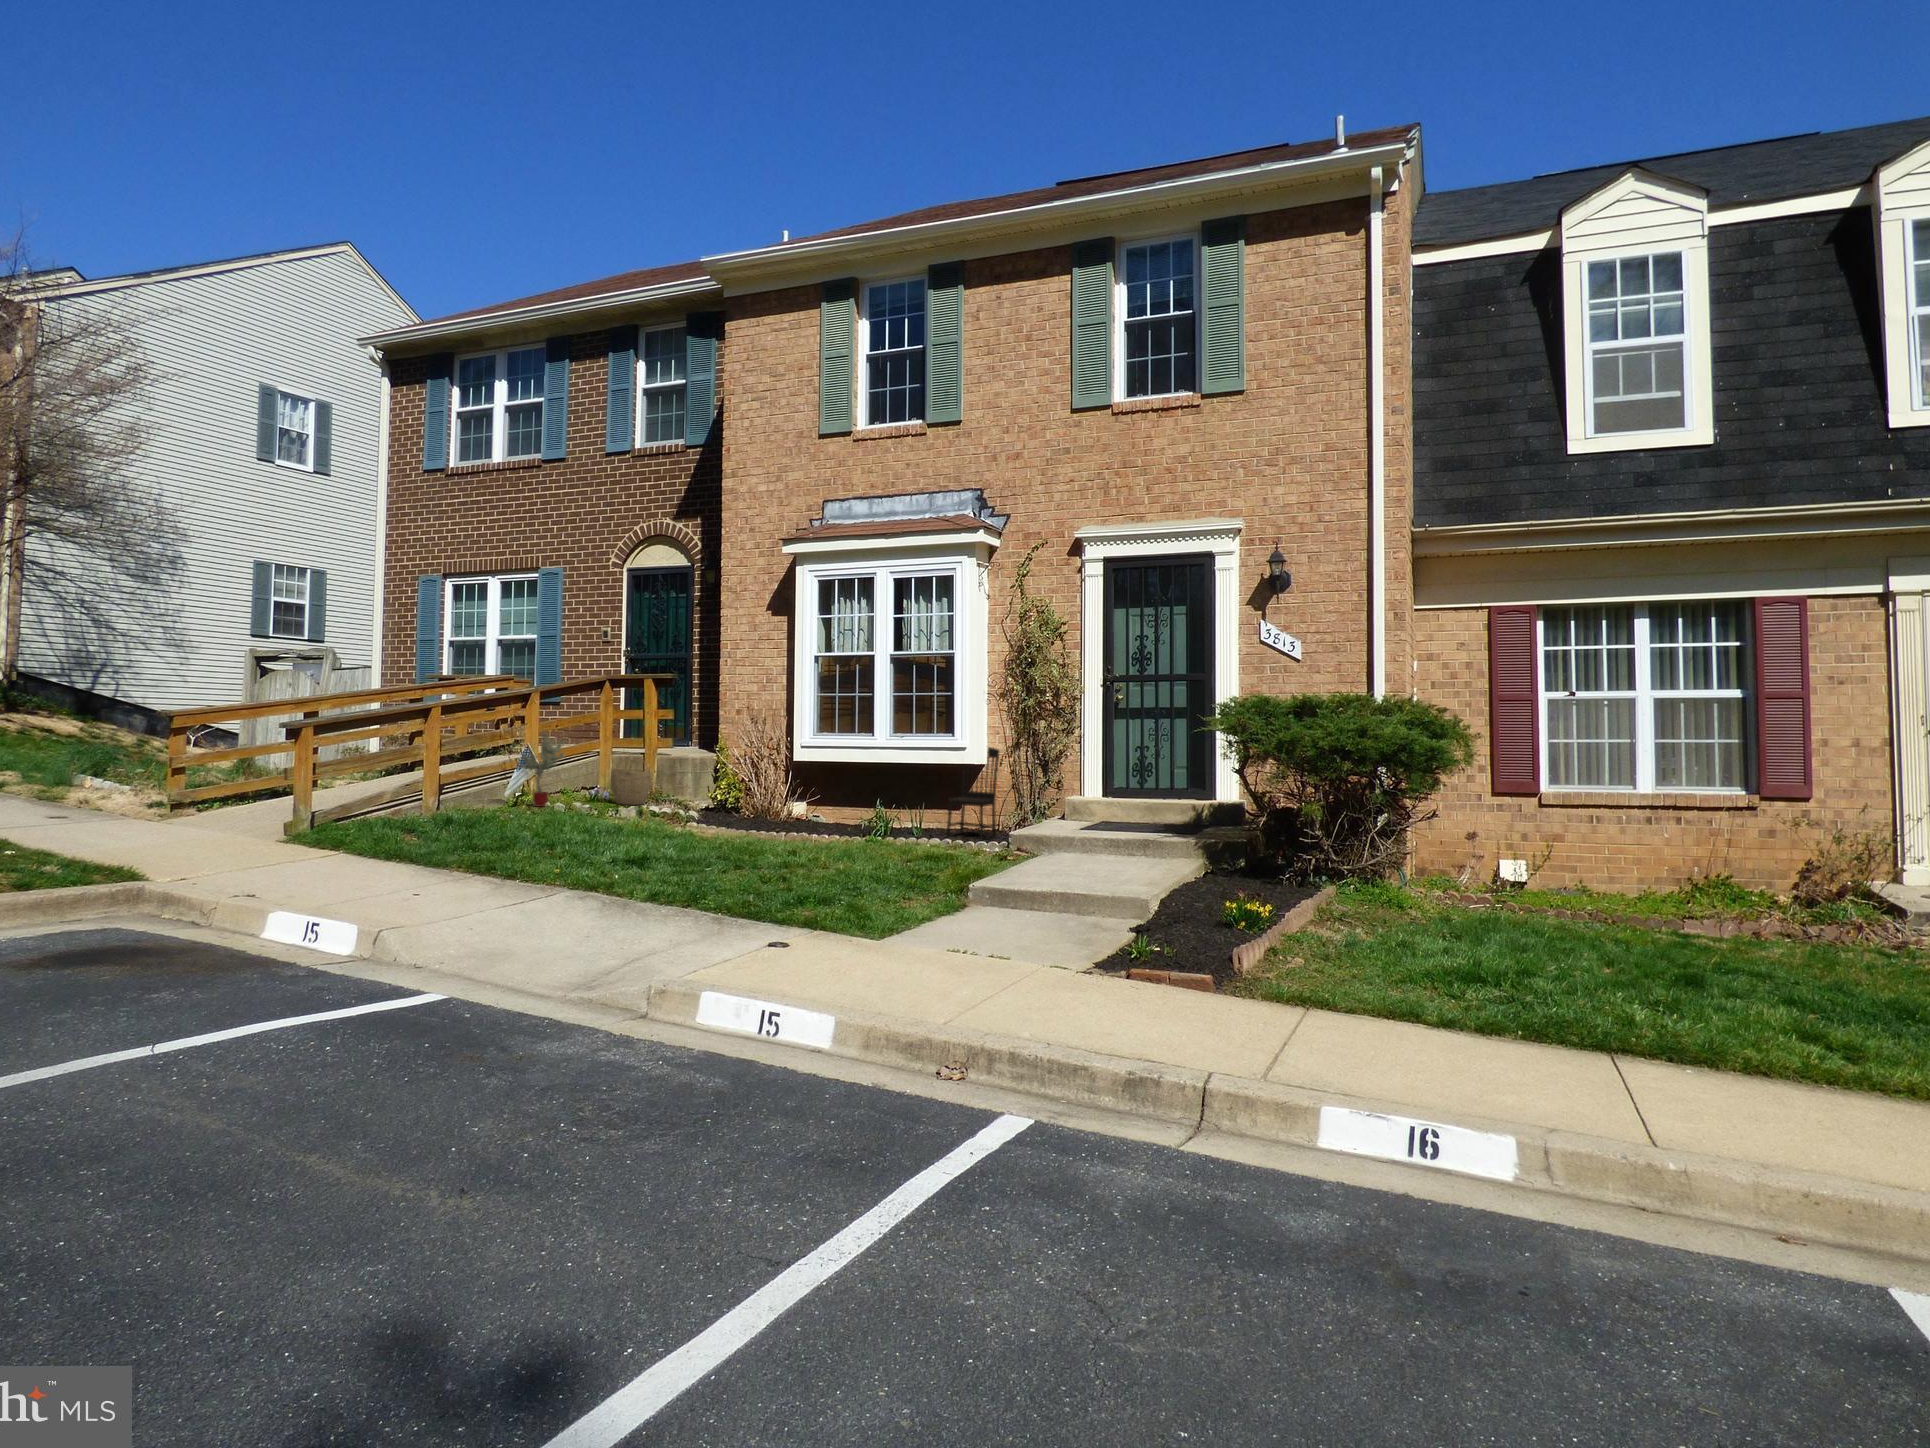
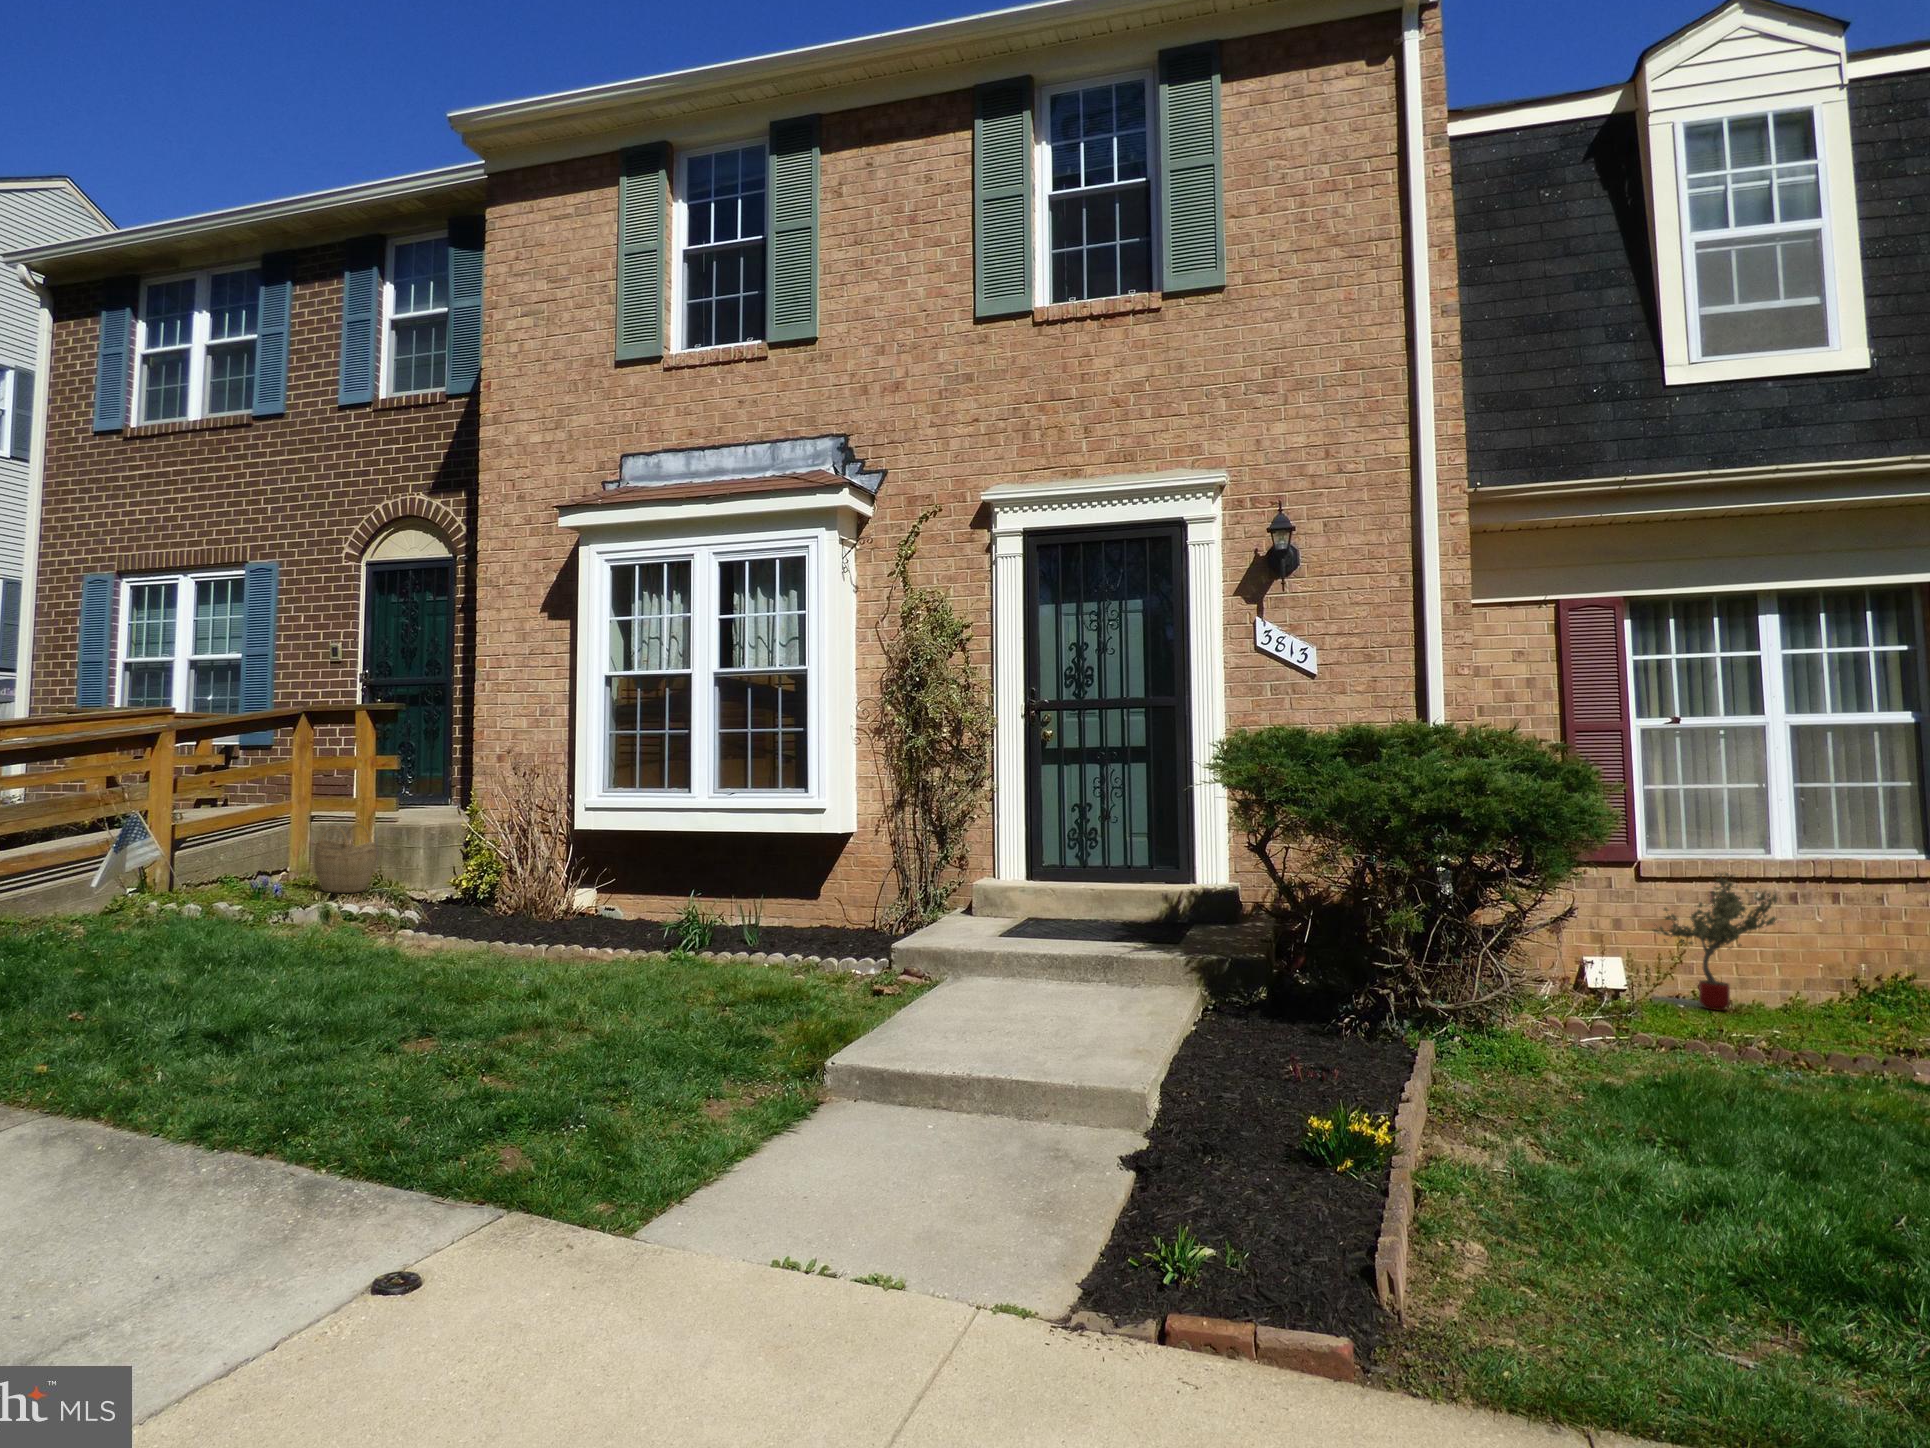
potted tree: present [518,732,565,807] -> present [1652,873,1777,1010]
chair: present [946,747,999,839] -> none [797,802,873,938]

